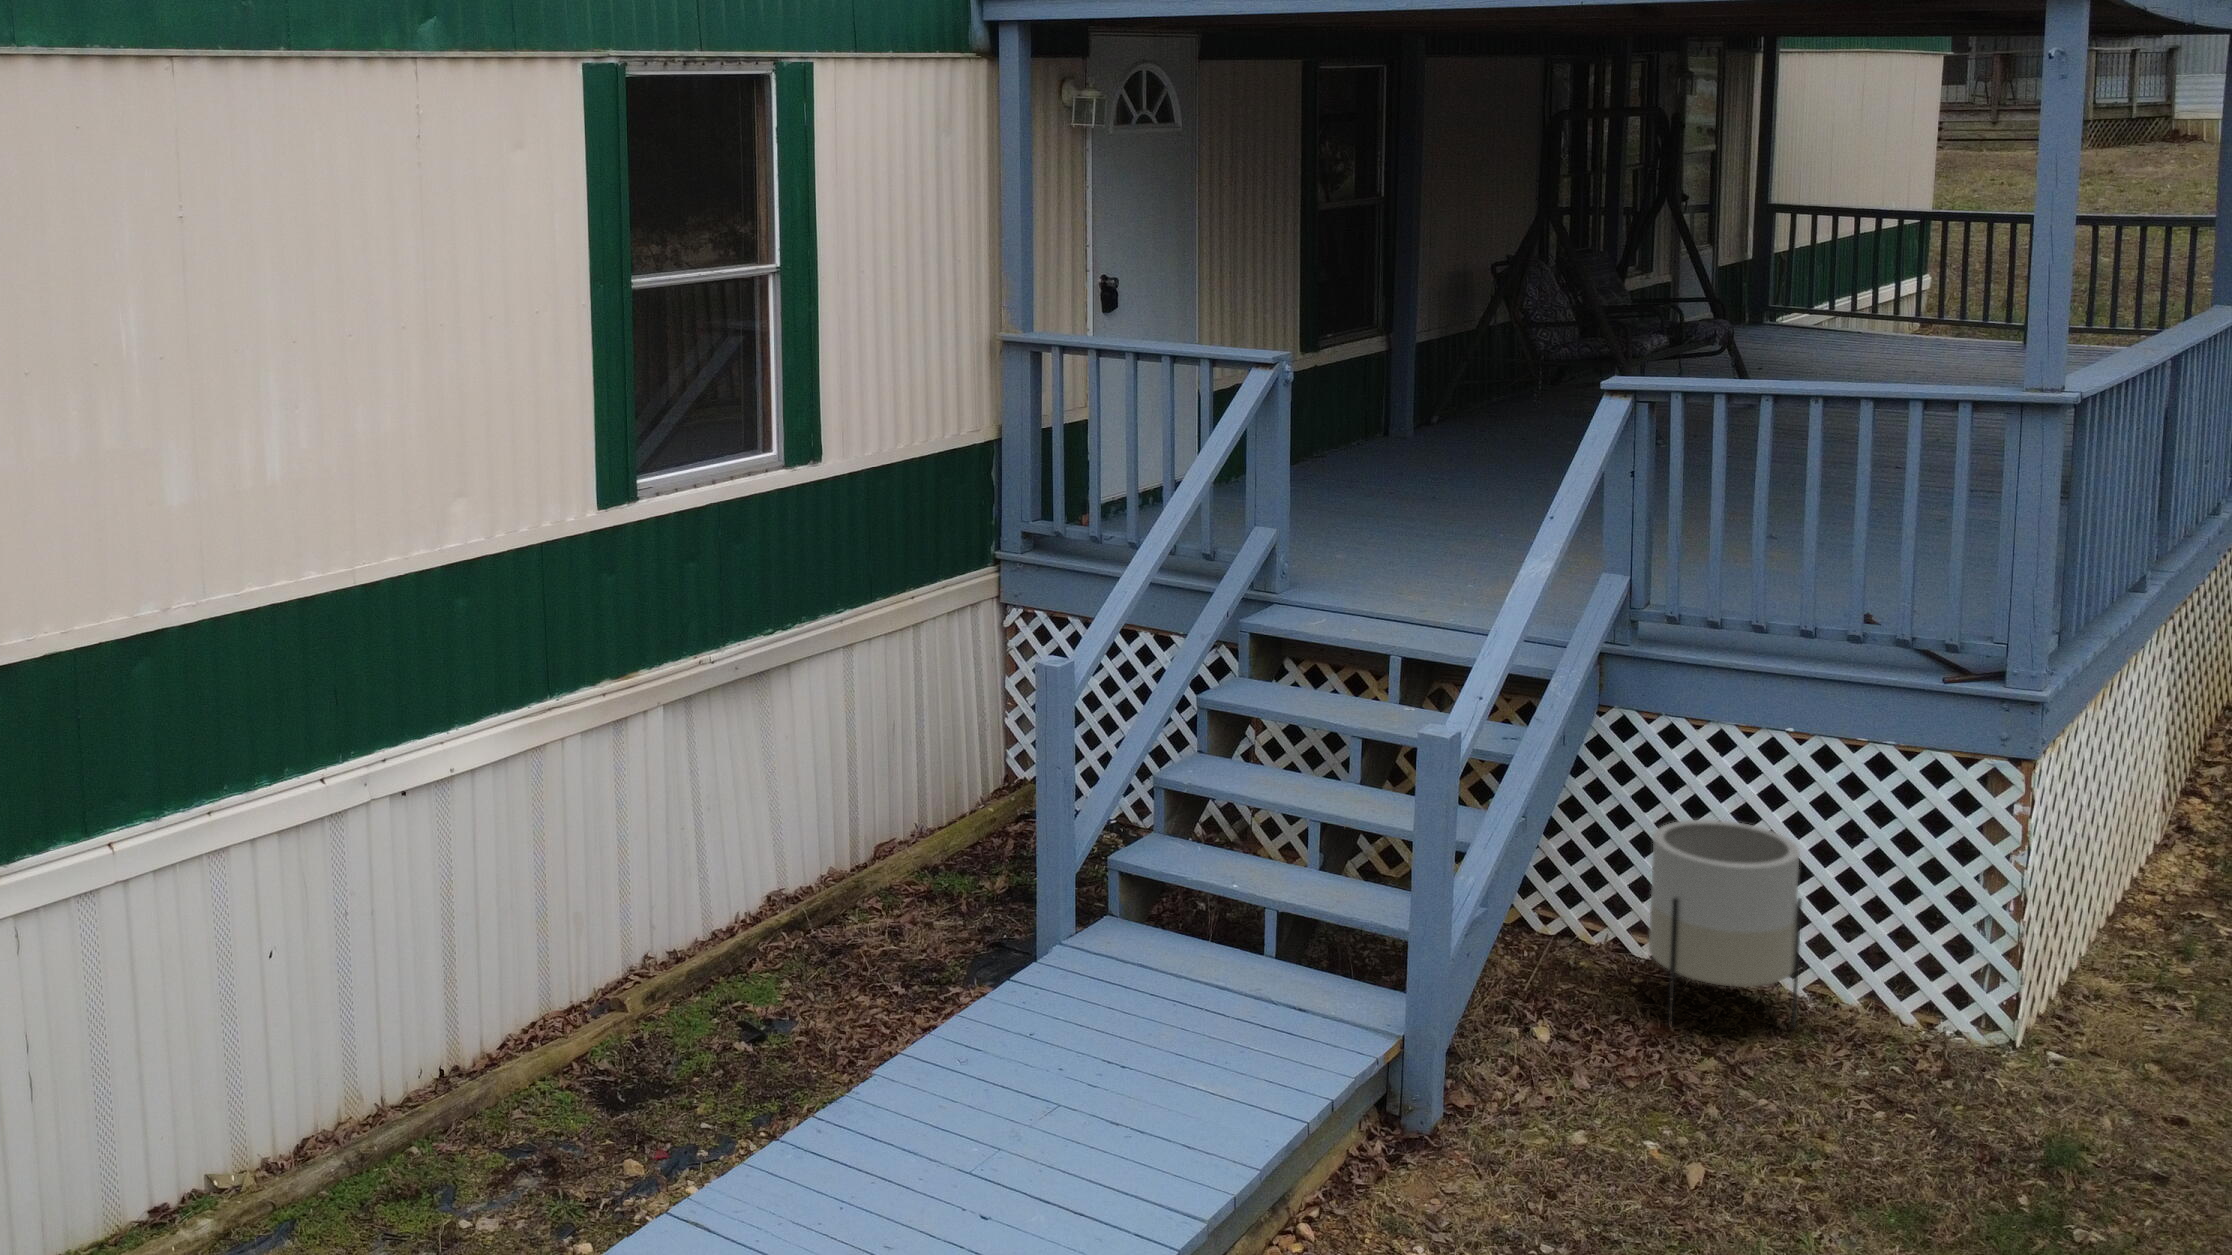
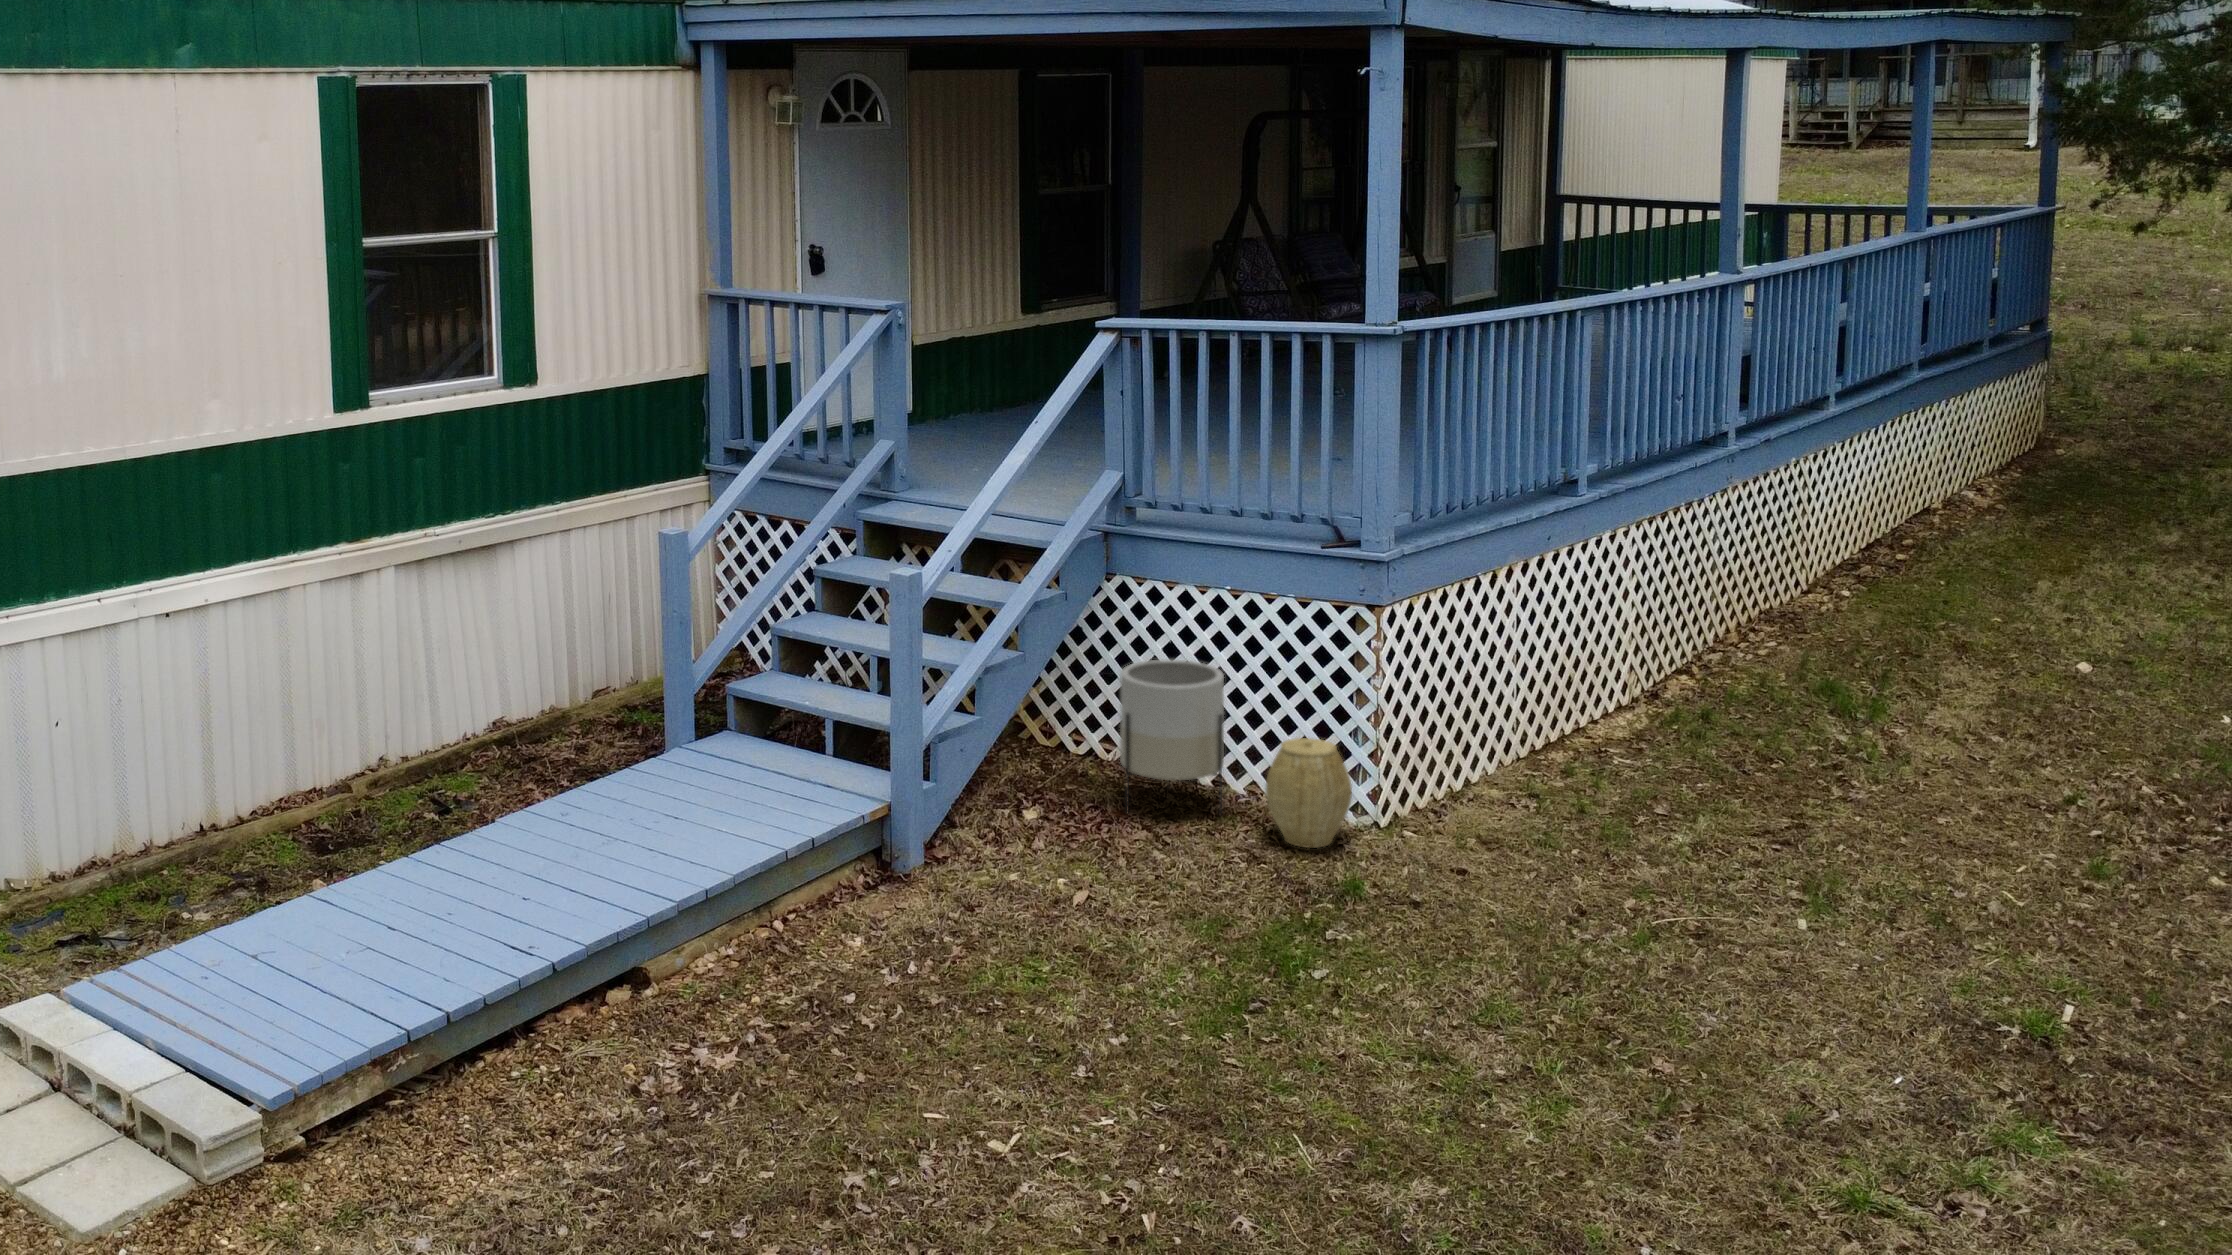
woven basket: none [1873,931,1999,1080] -> present [1266,738,1352,848]

